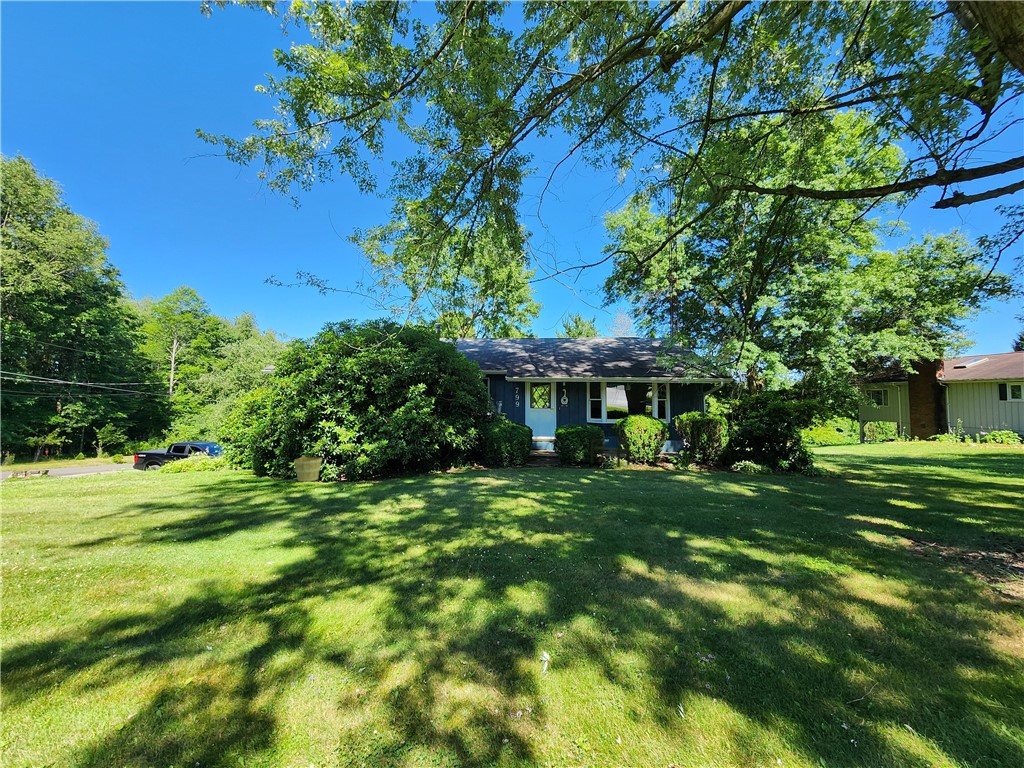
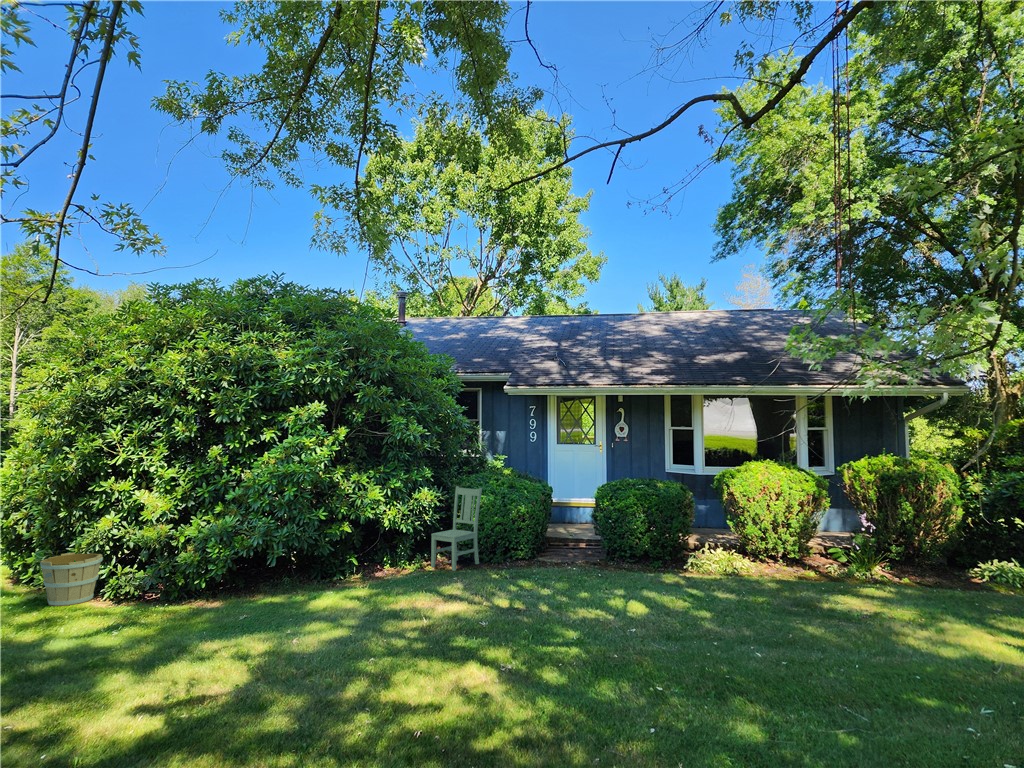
chair: none [476,427,501,468] -> present [431,486,482,571]
bench: present [591,439,630,467] -> none [666,511,748,574]

